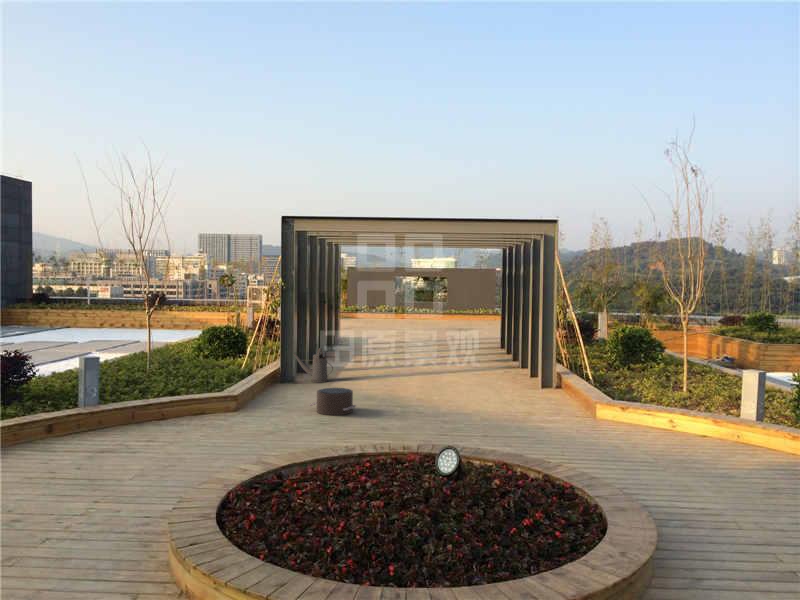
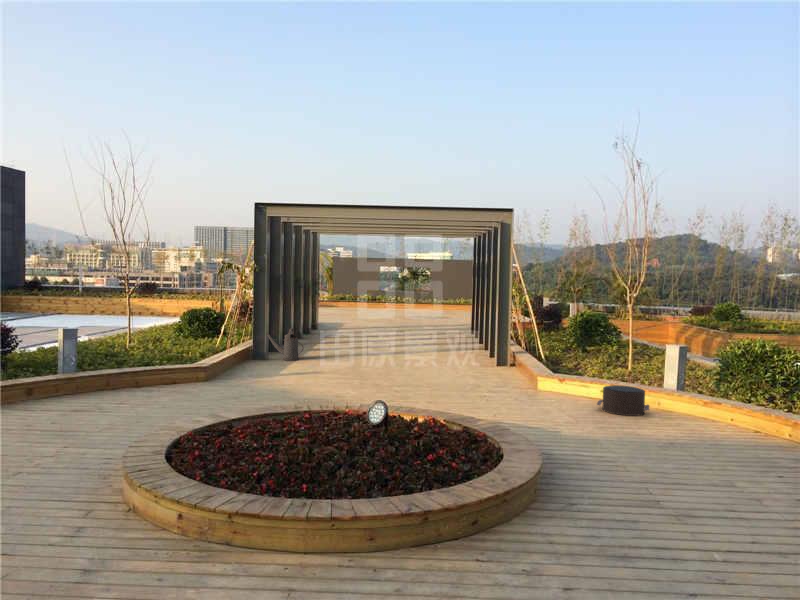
pouf: present [310,388,355,415] -> present [597,385,649,416]

